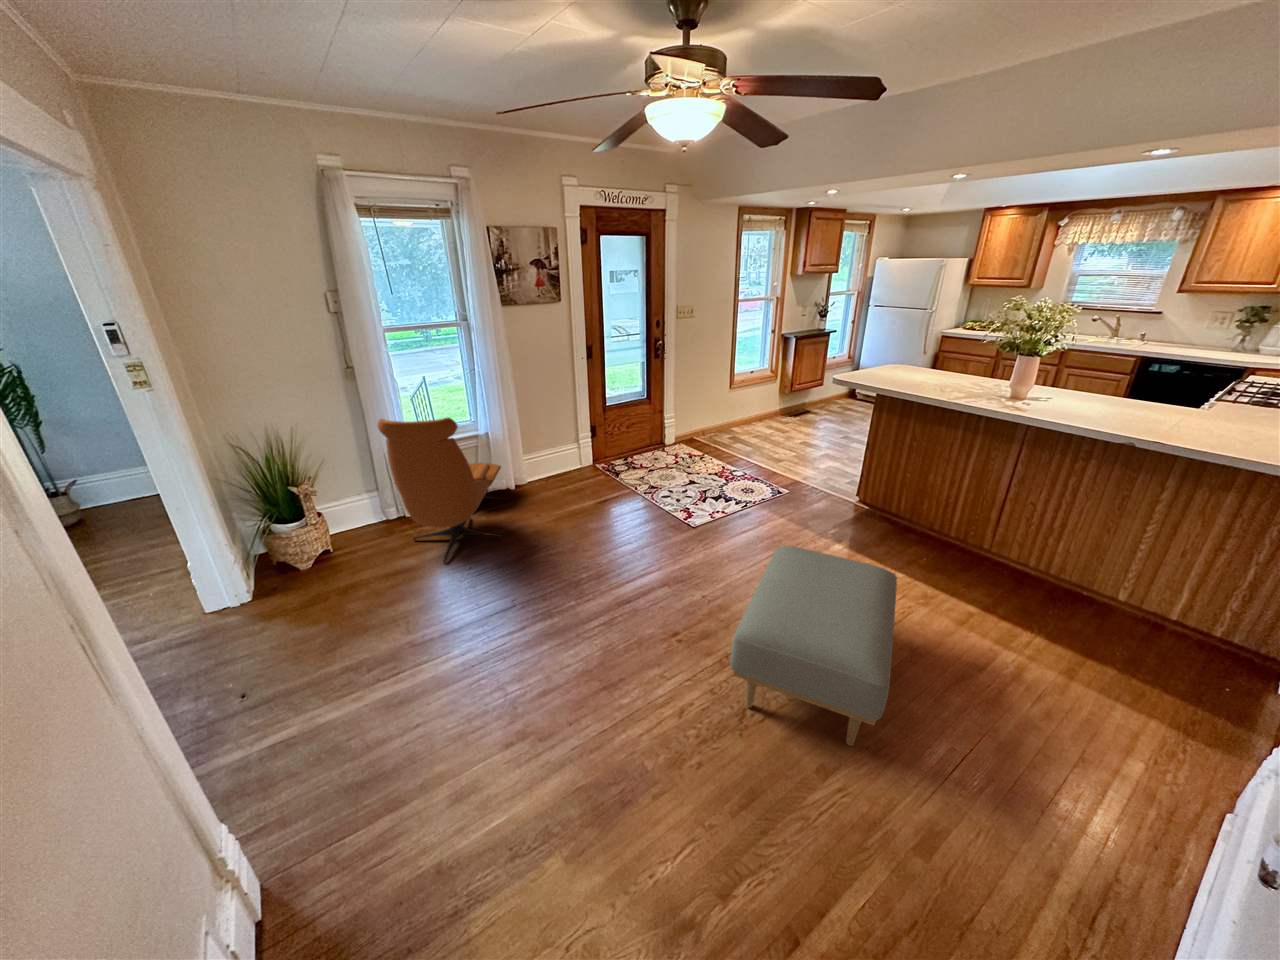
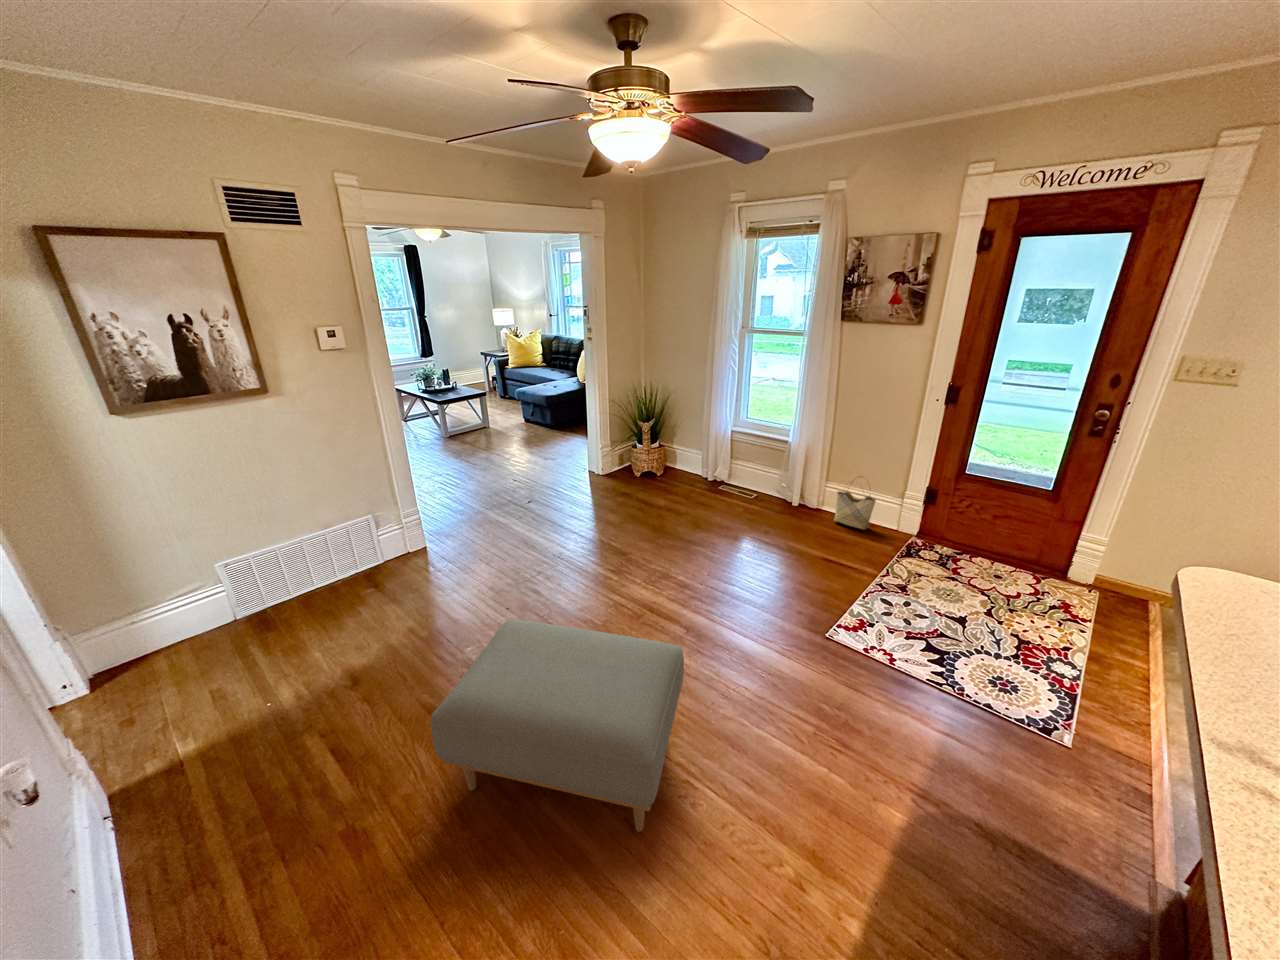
lounge chair: present [377,418,507,563] -> none [644,389,791,526]
woven basket: none [543,436,573,482] -> present [834,491,876,530]

